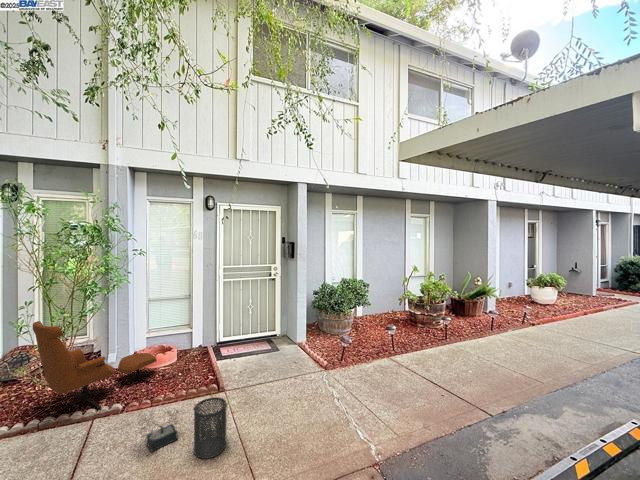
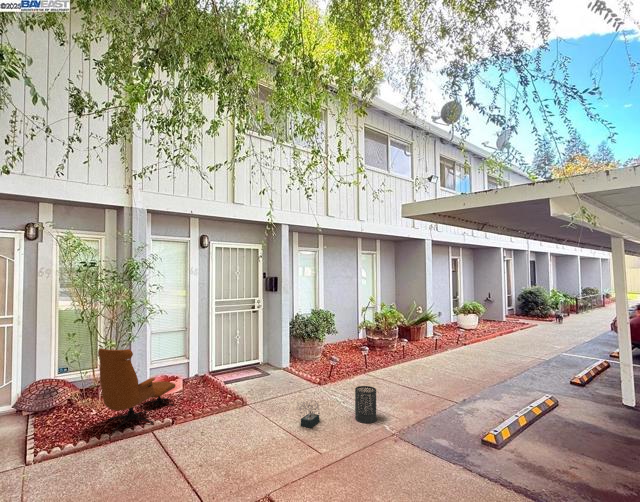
trash can: present [193,397,227,459] -> present [355,386,376,423]
decorative plant: present [136,410,182,451] -> present [296,401,320,428]

